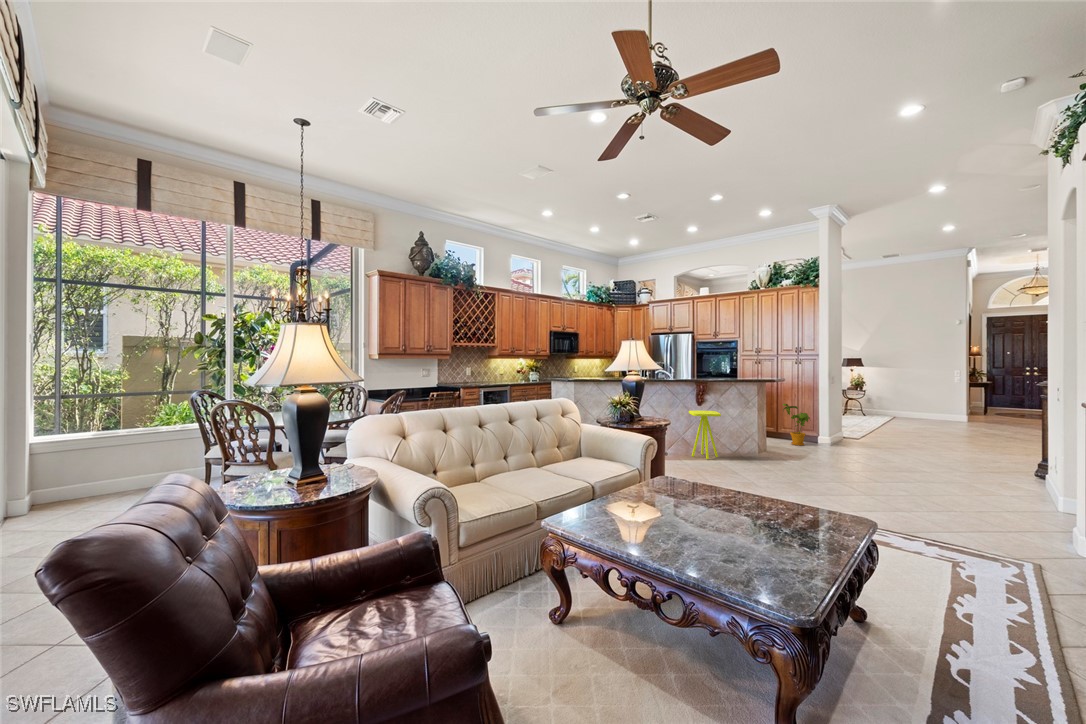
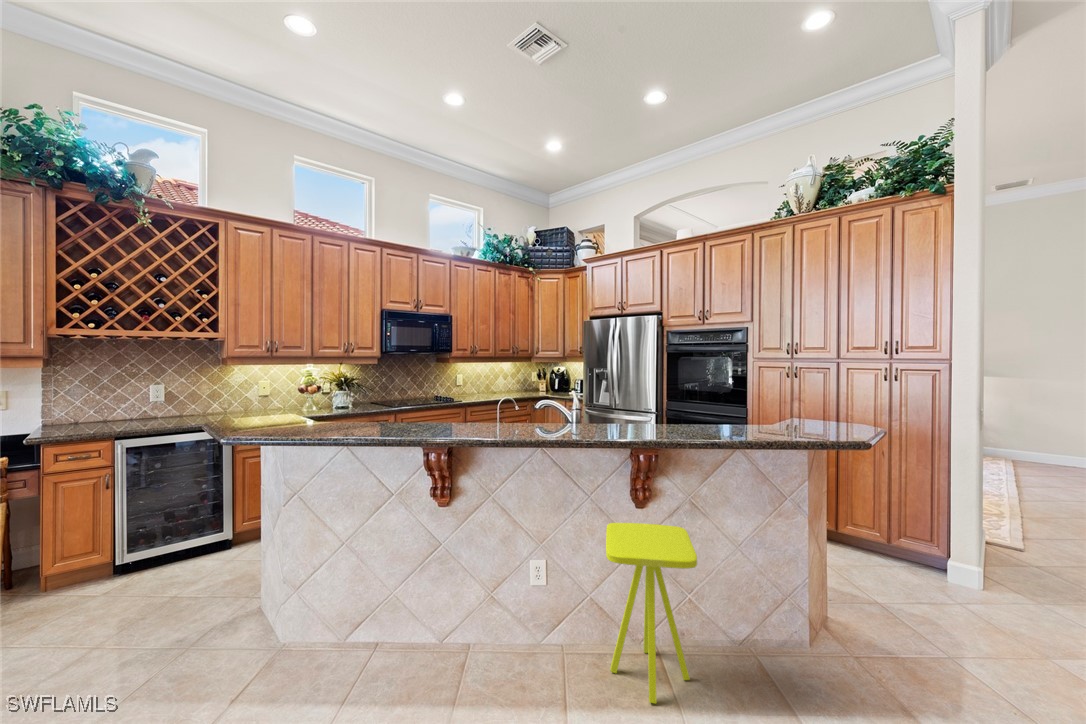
house plant: present [783,404,810,446] -> none [859,479,938,587]

